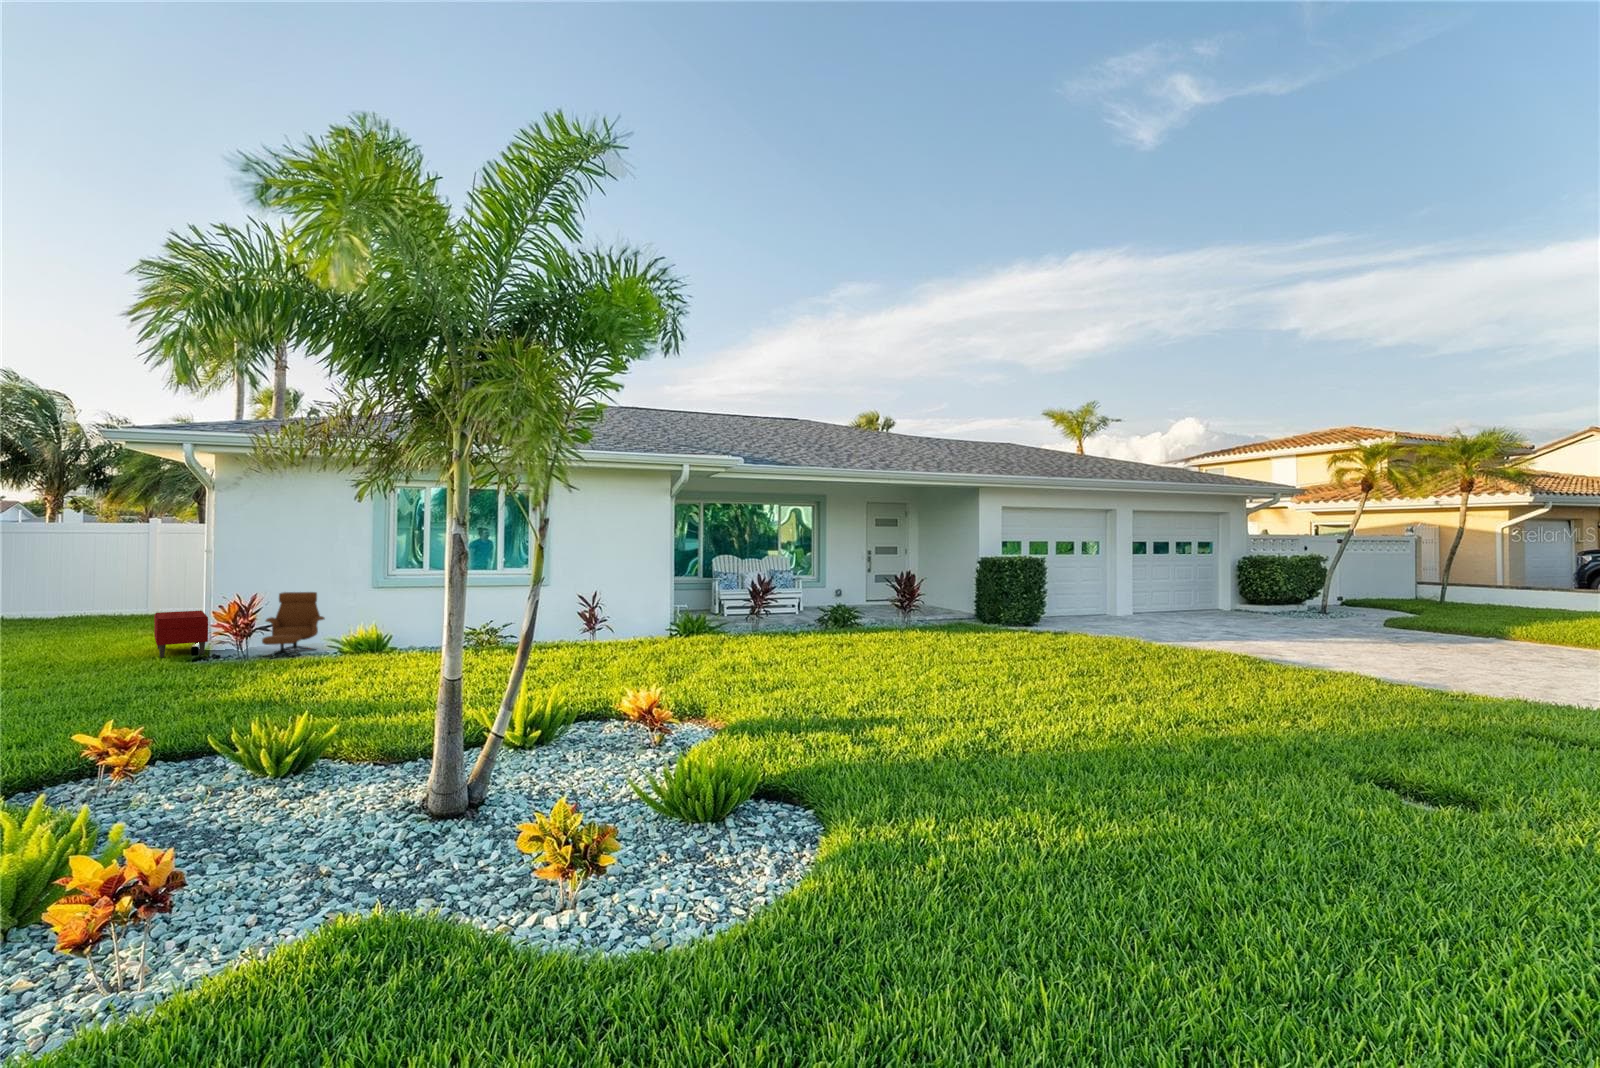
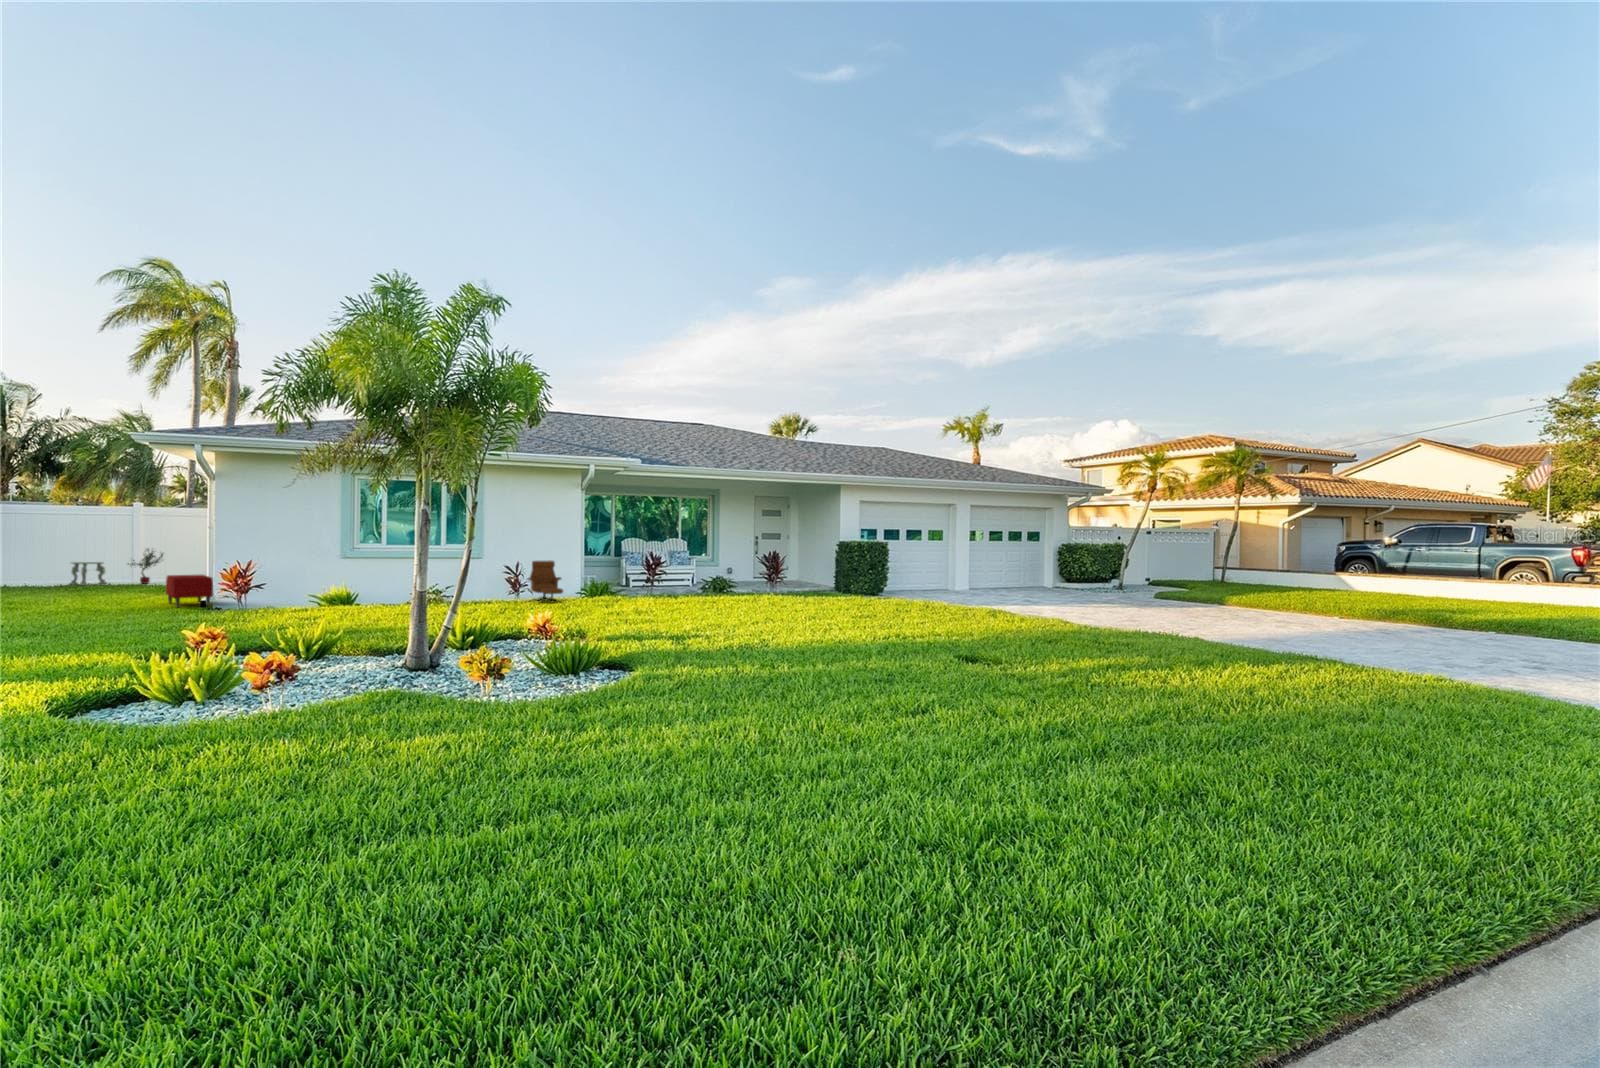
potted tree: none [135,571,180,615] -> present [128,549,163,584]
side table: none [70,589,115,618] -> present [70,562,107,586]
lounge chair: present [262,592,325,659] -> present [528,561,563,602]

